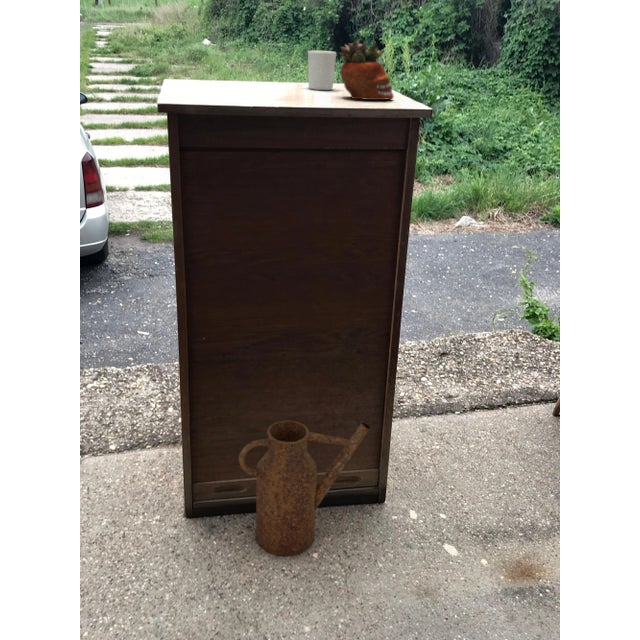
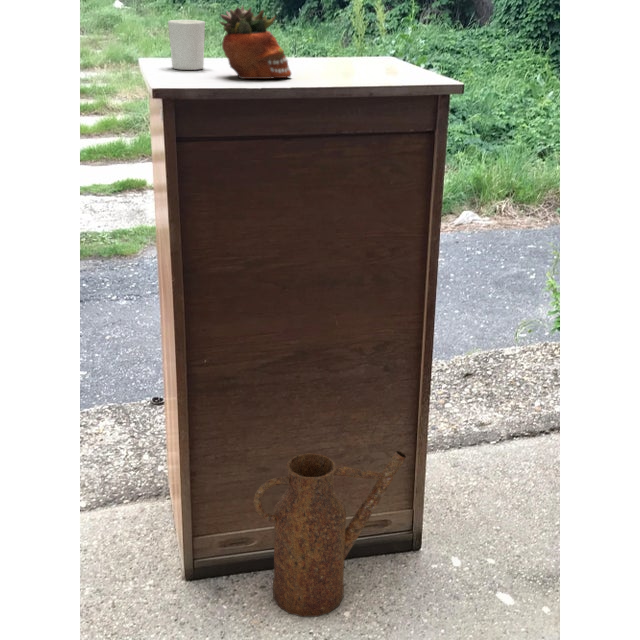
succulent planter: present [339,41,394,100] -> present [220,6,291,79]
candle holder: present [308,50,336,90] -> present [168,20,205,70]

